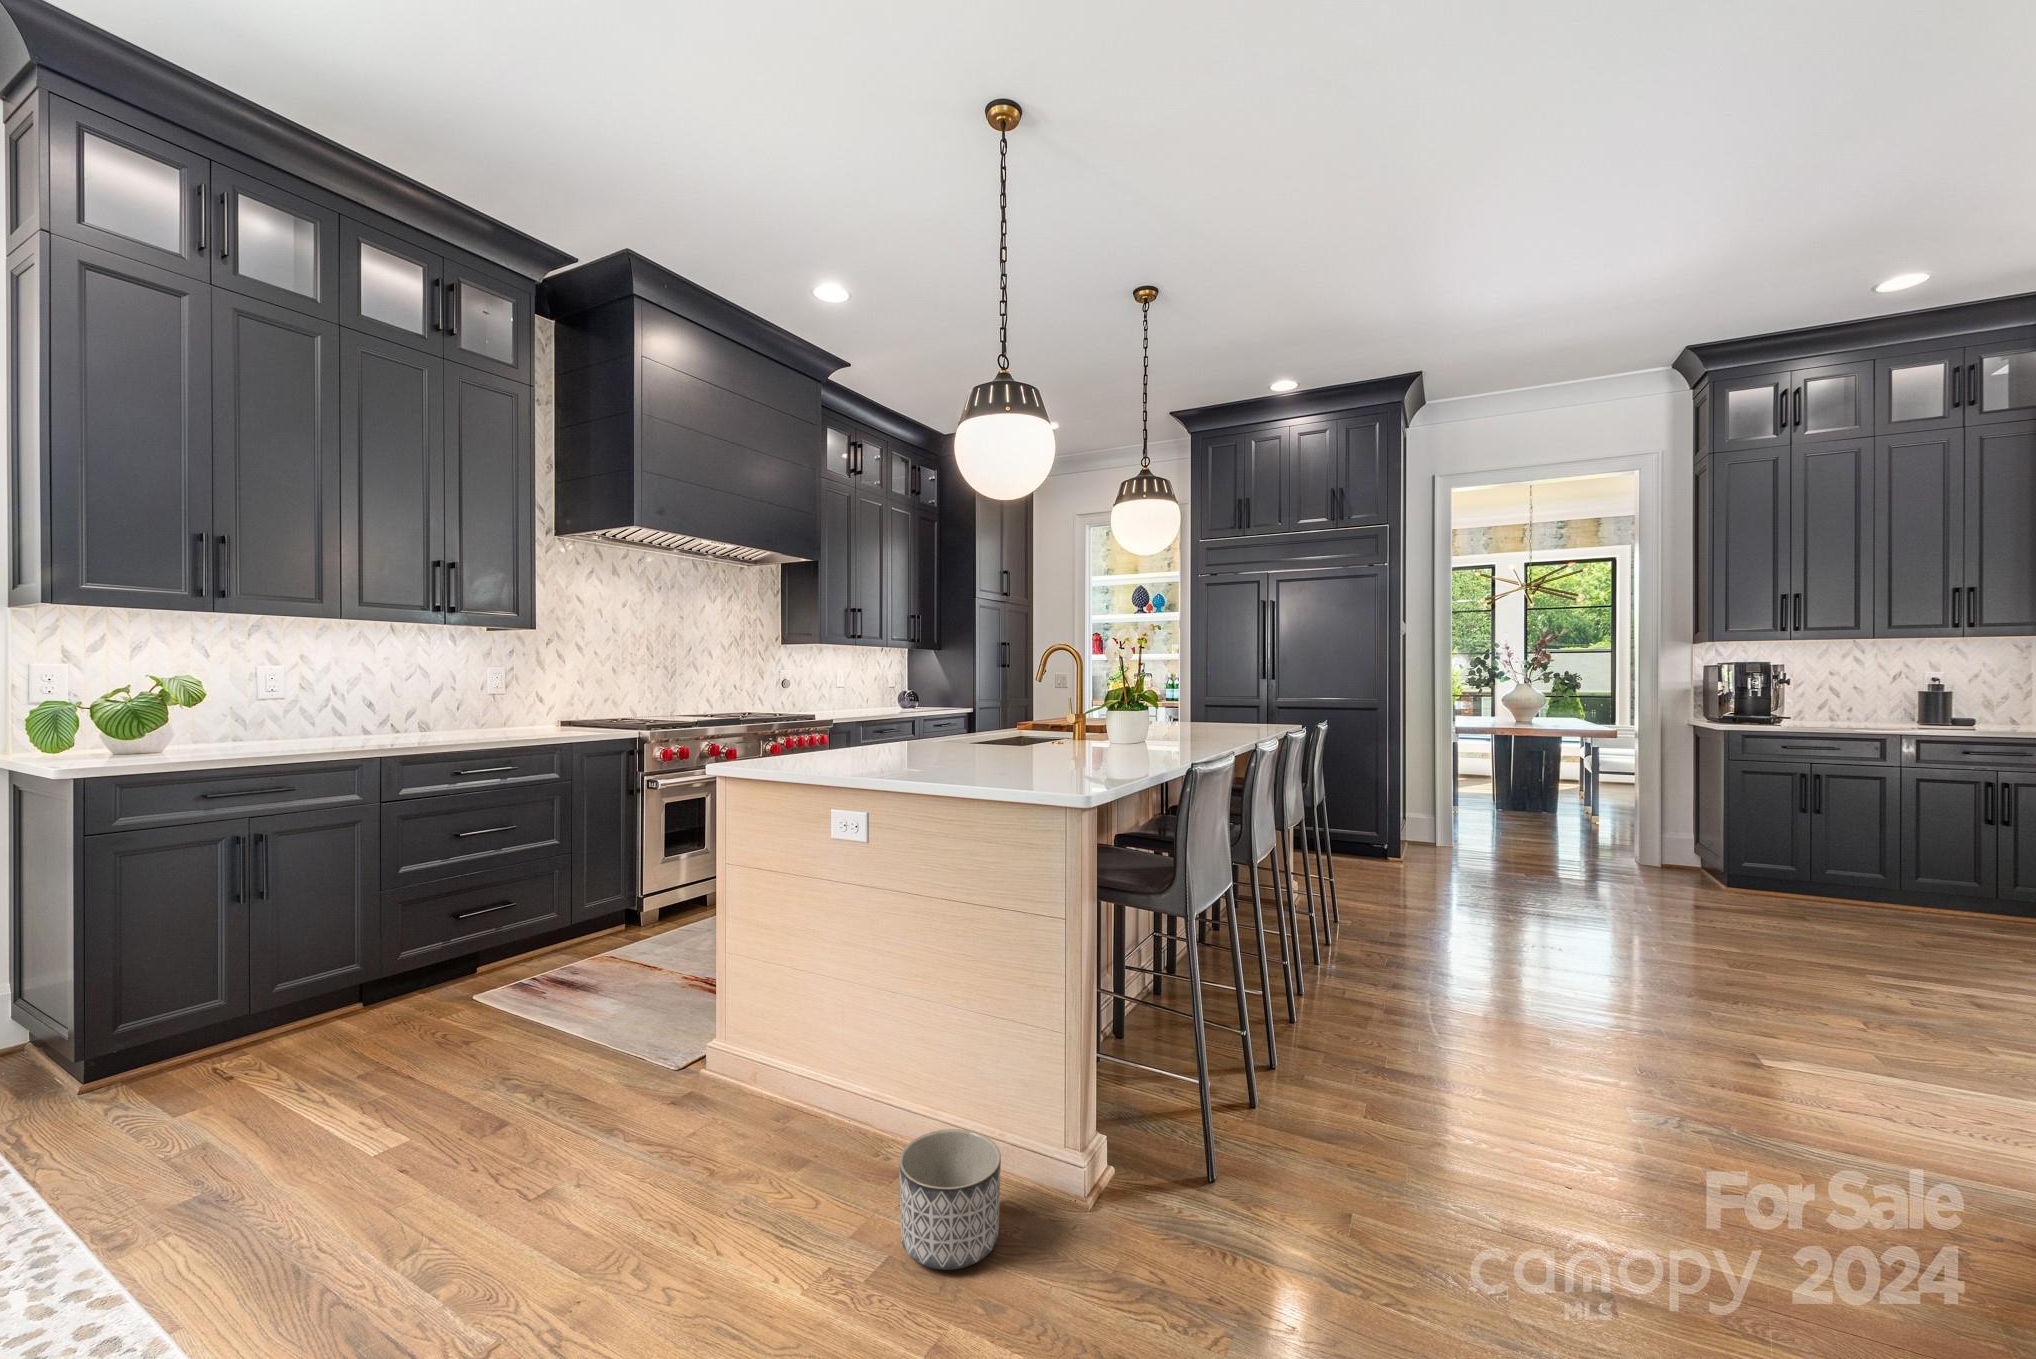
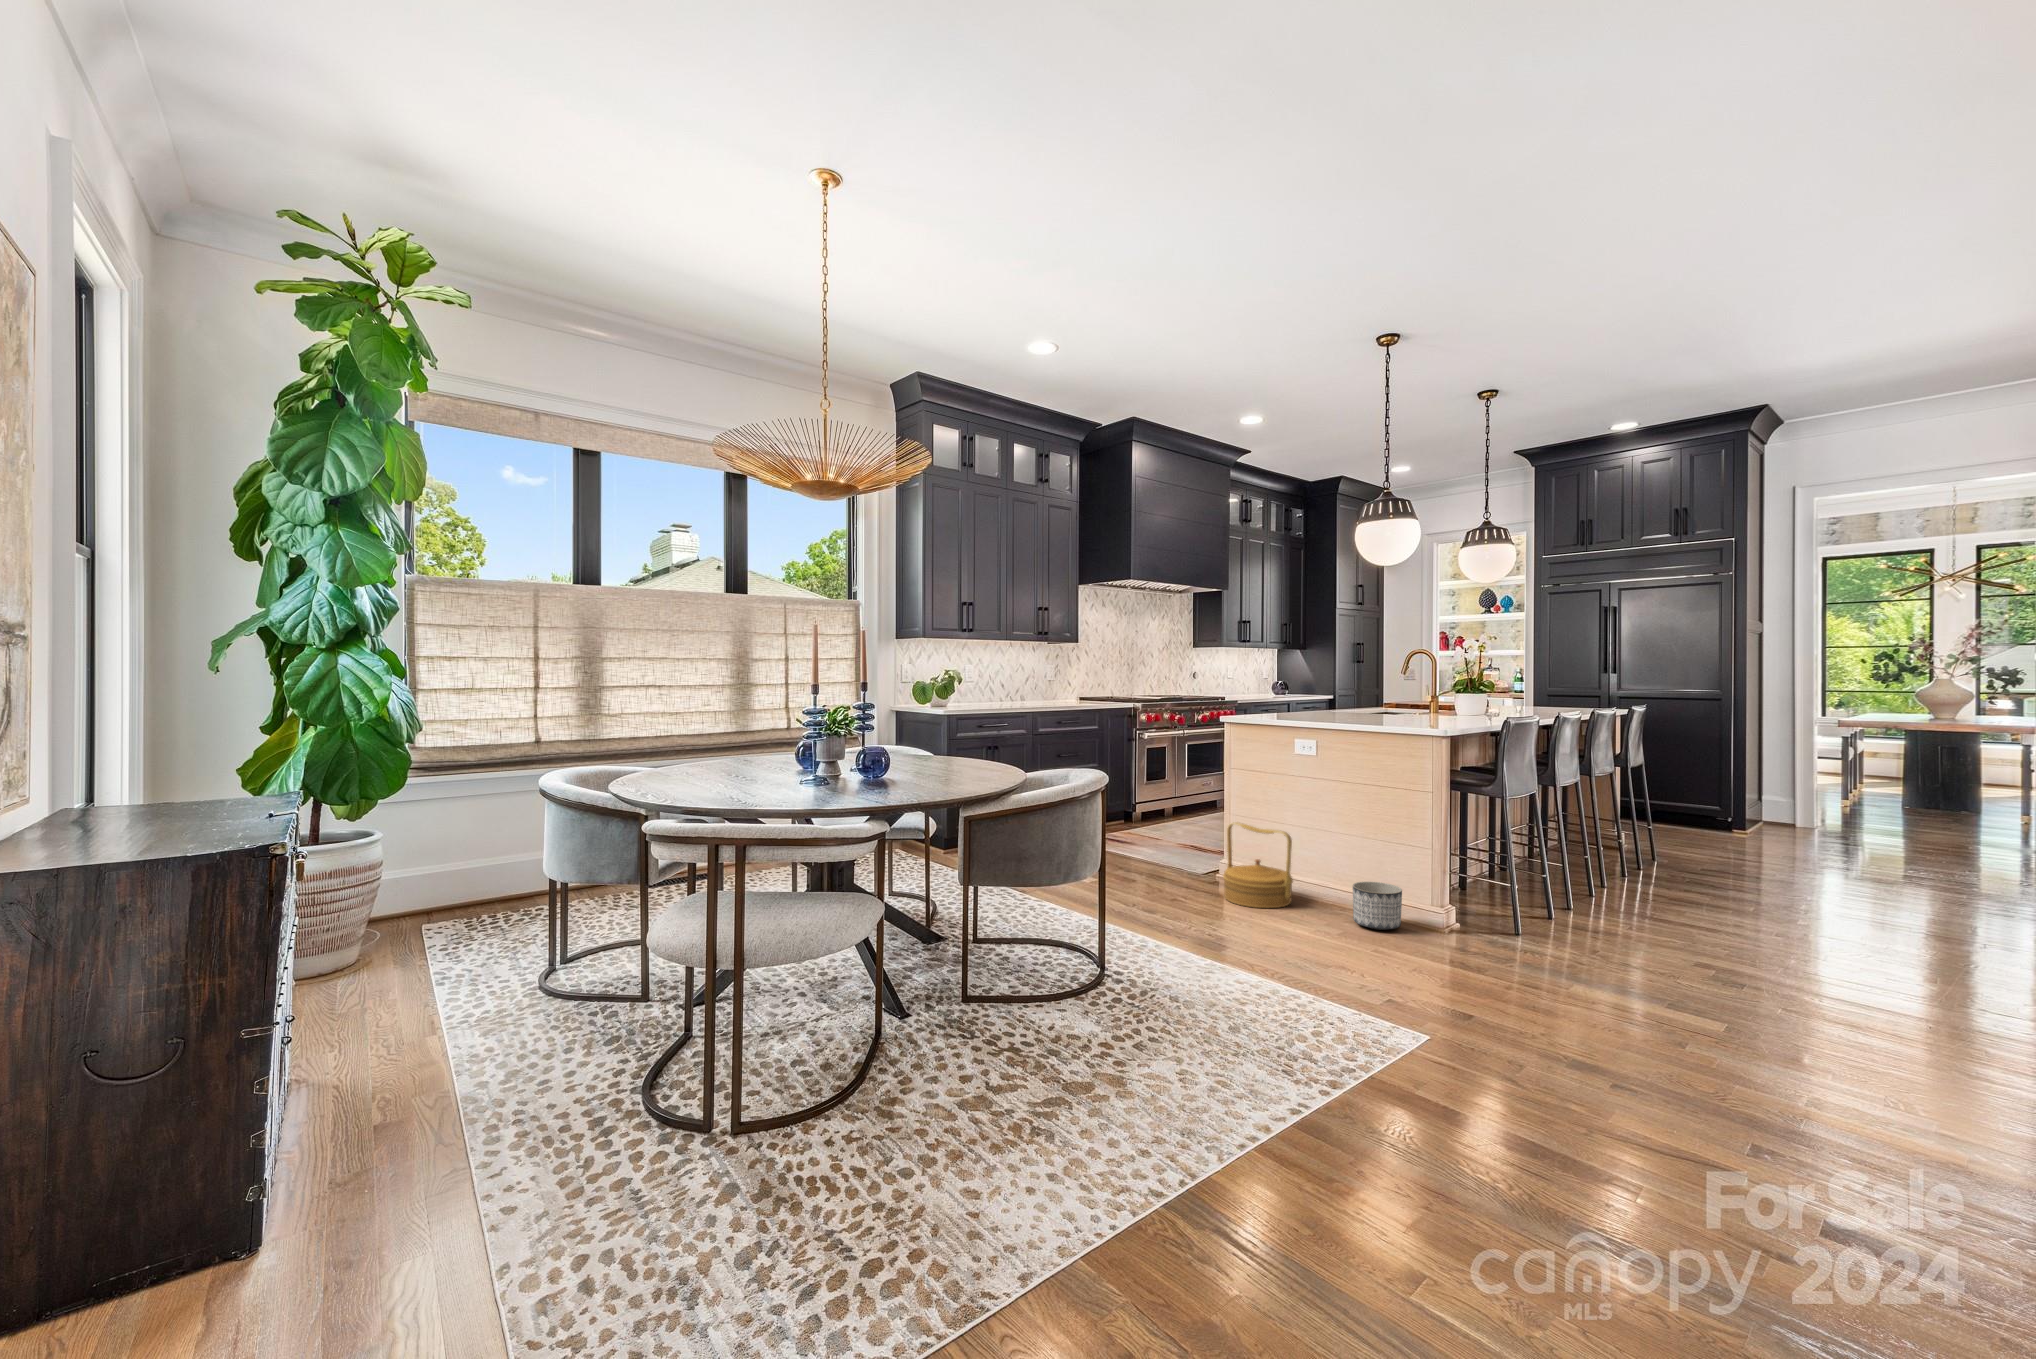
basket: none [646,996,802,1213] -> present [1223,822,1293,908]

